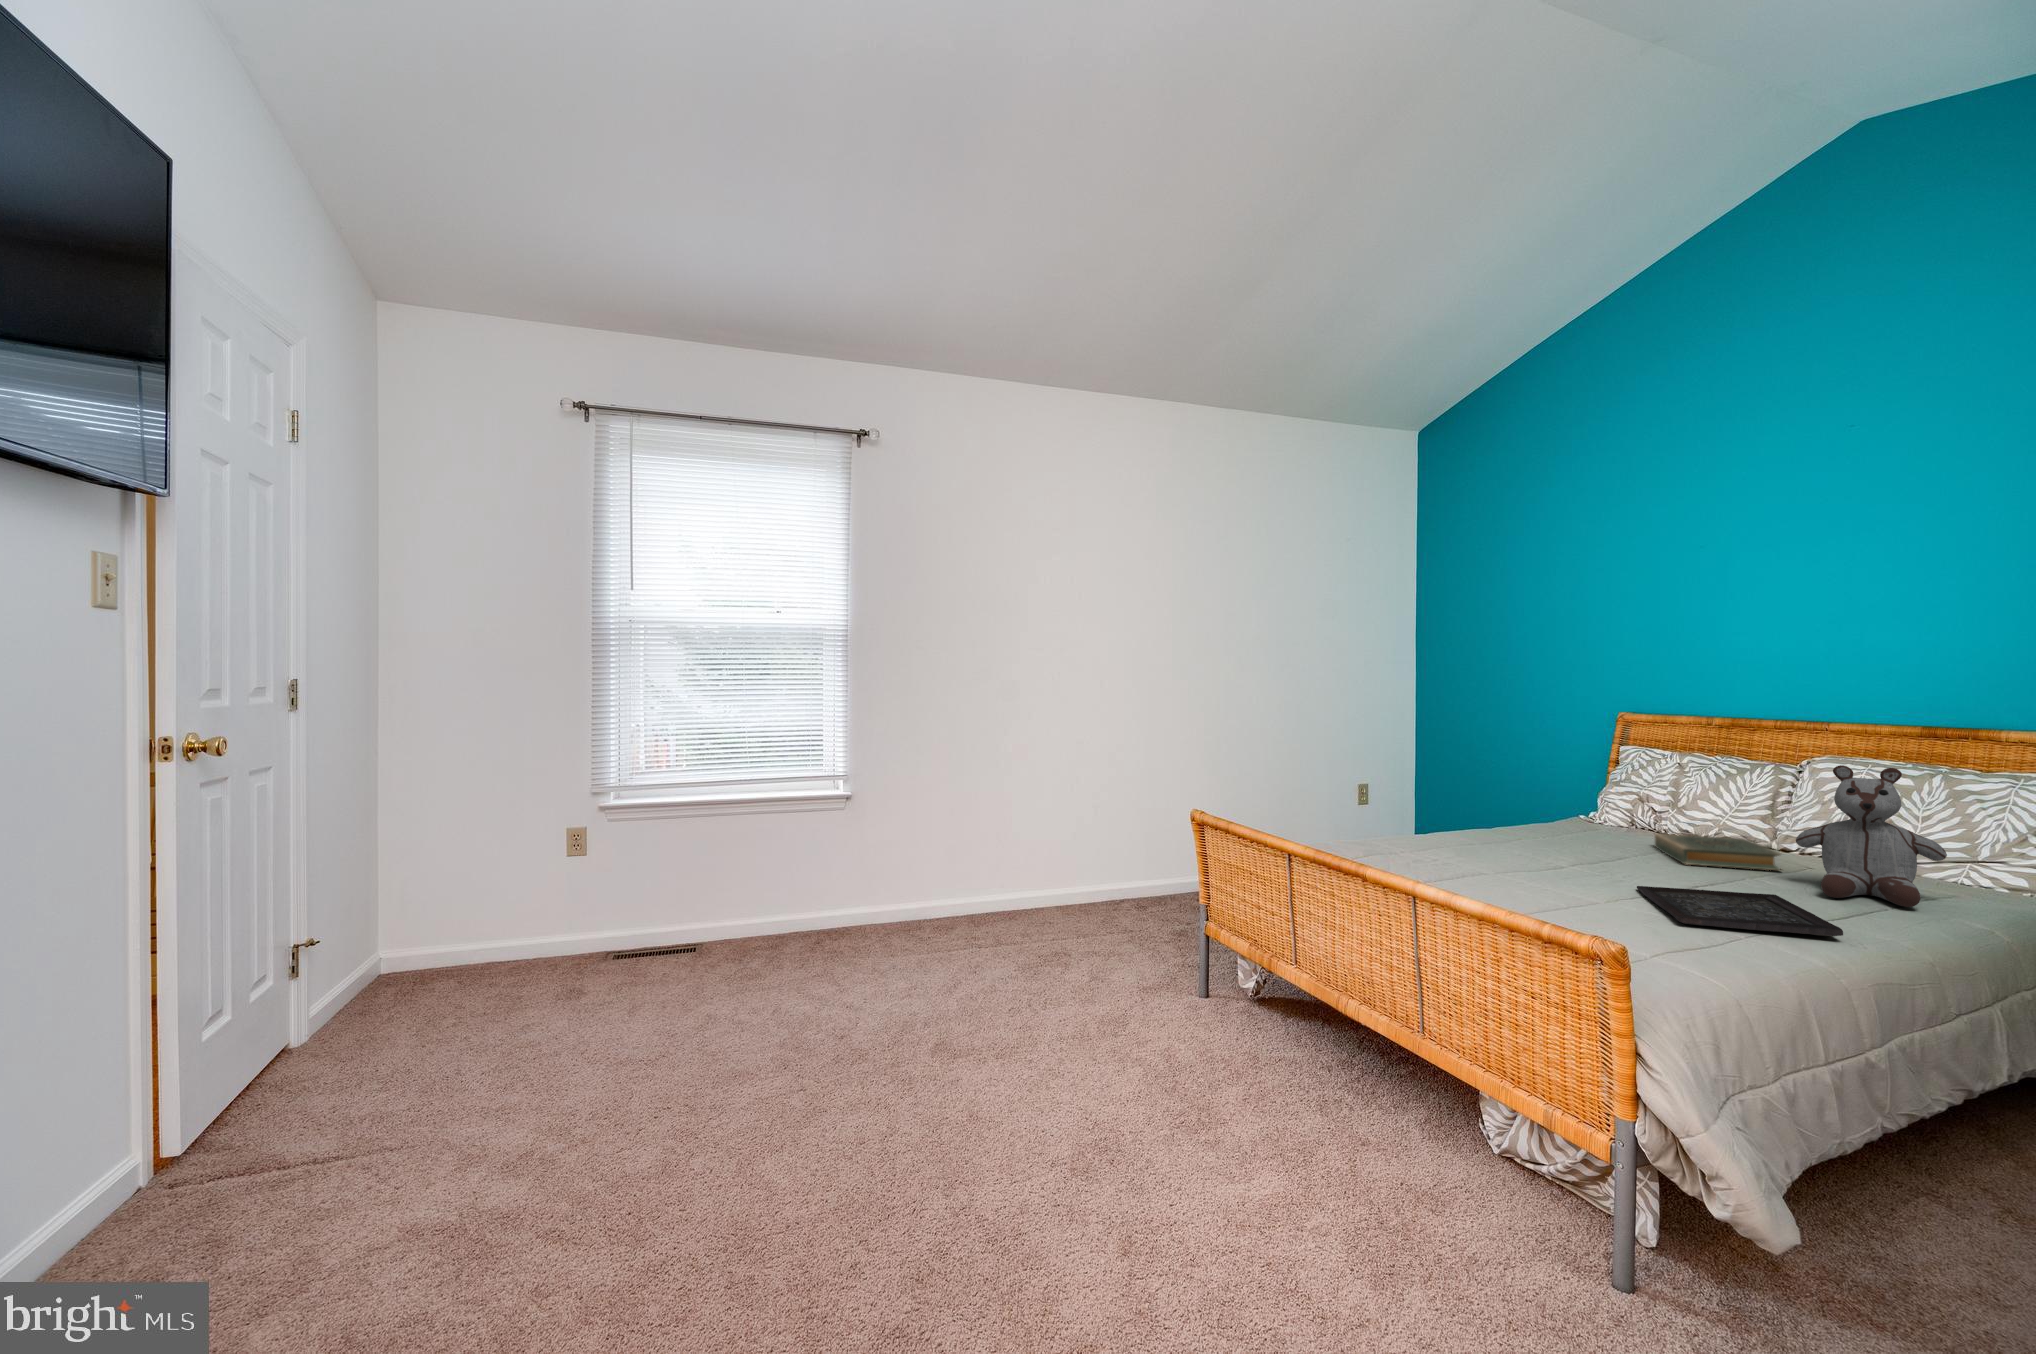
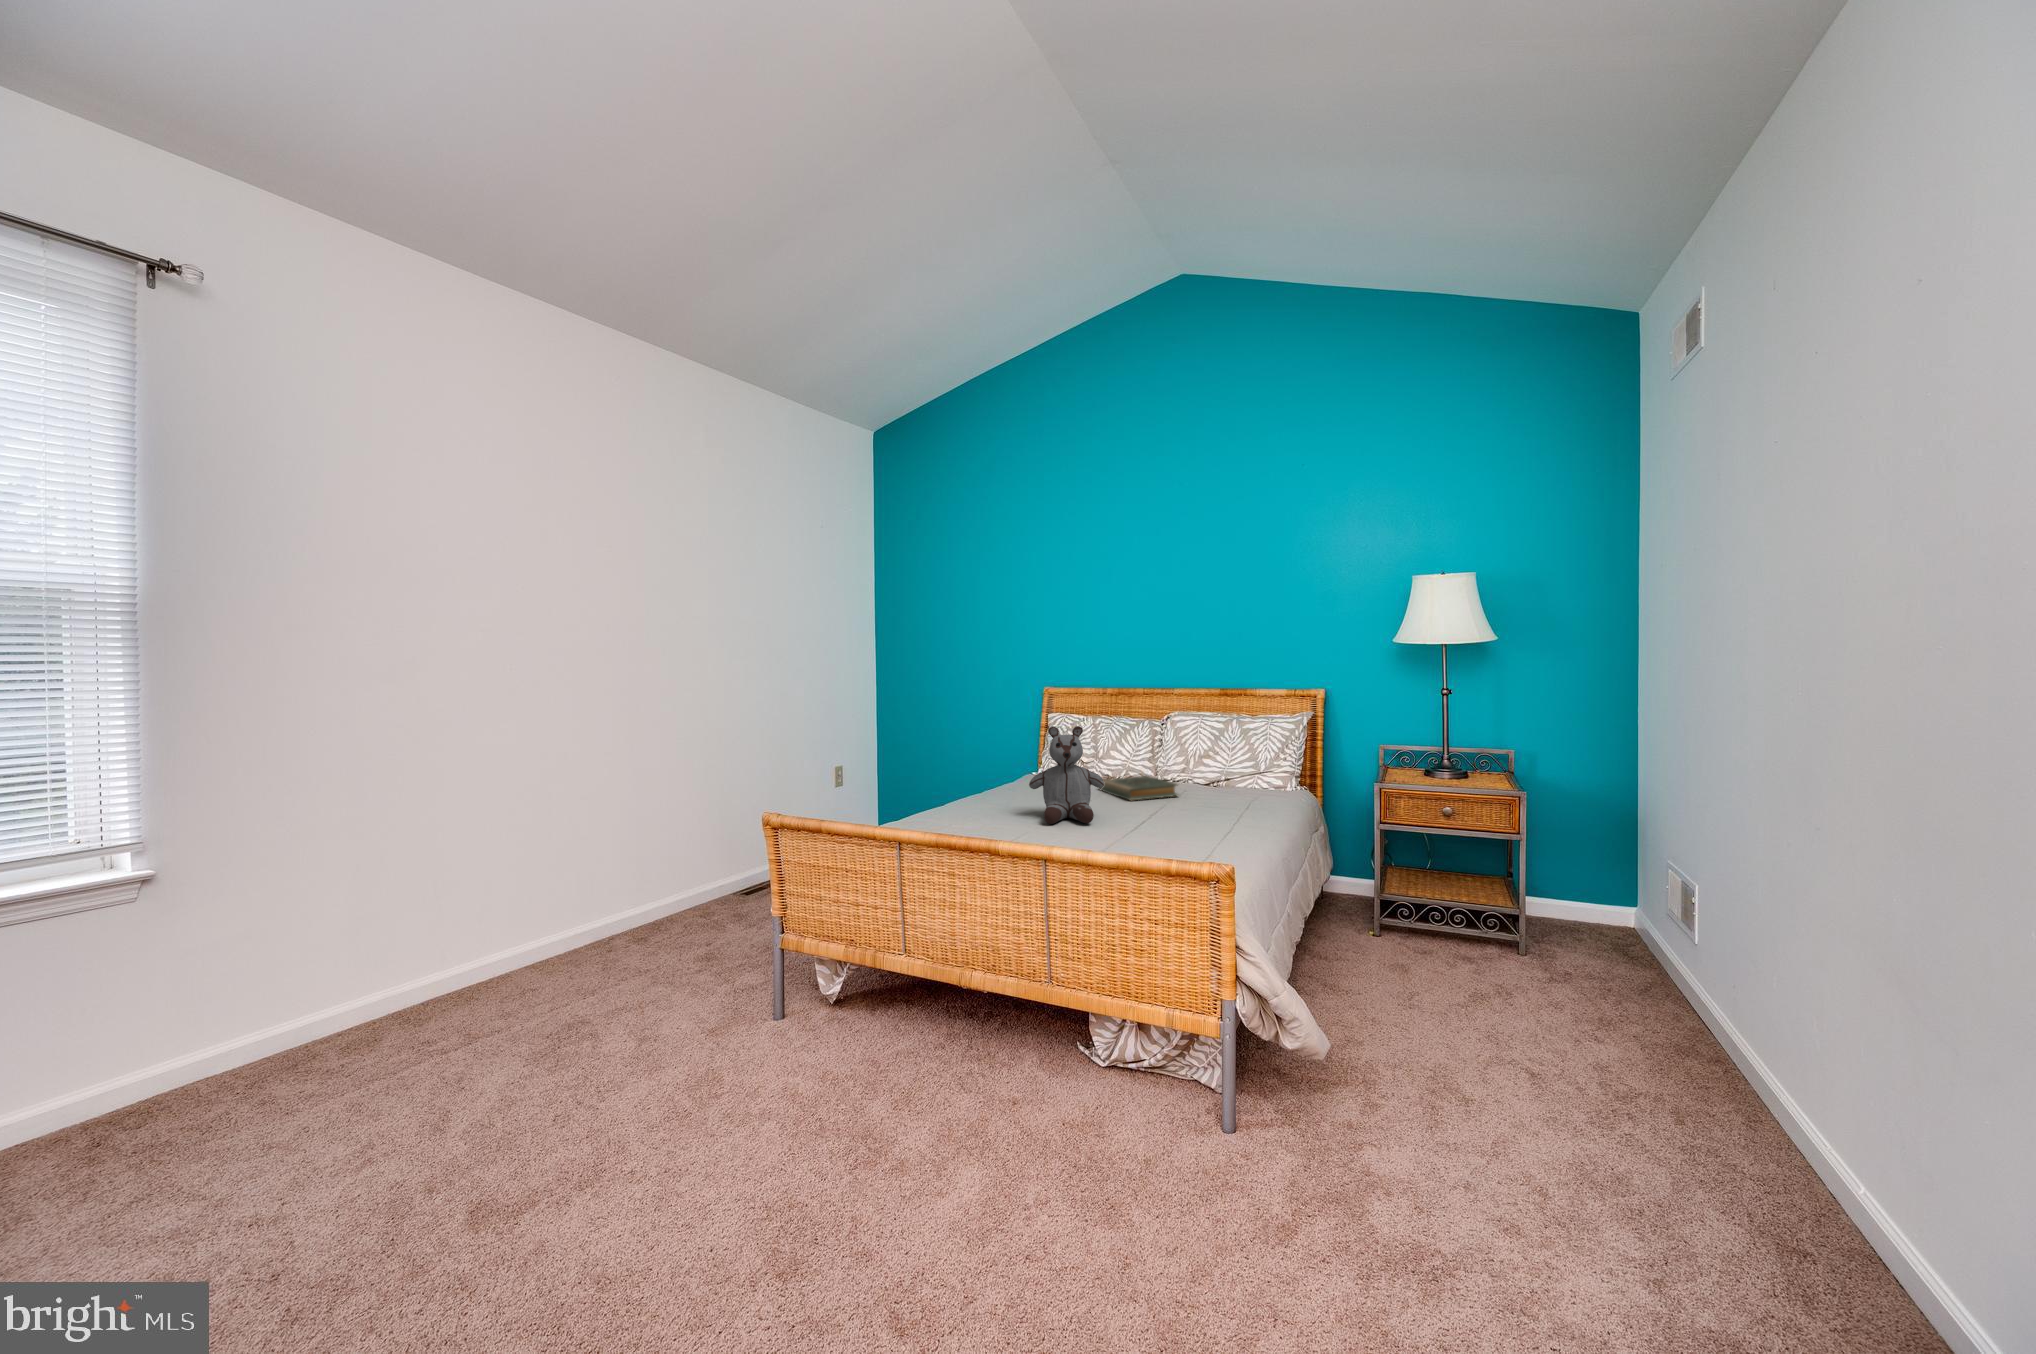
stuffed bear: present [1796,765,1947,907] -> present [1029,726,1104,824]
tray: present [1637,886,1843,936] -> none [1128,814,1256,846]

